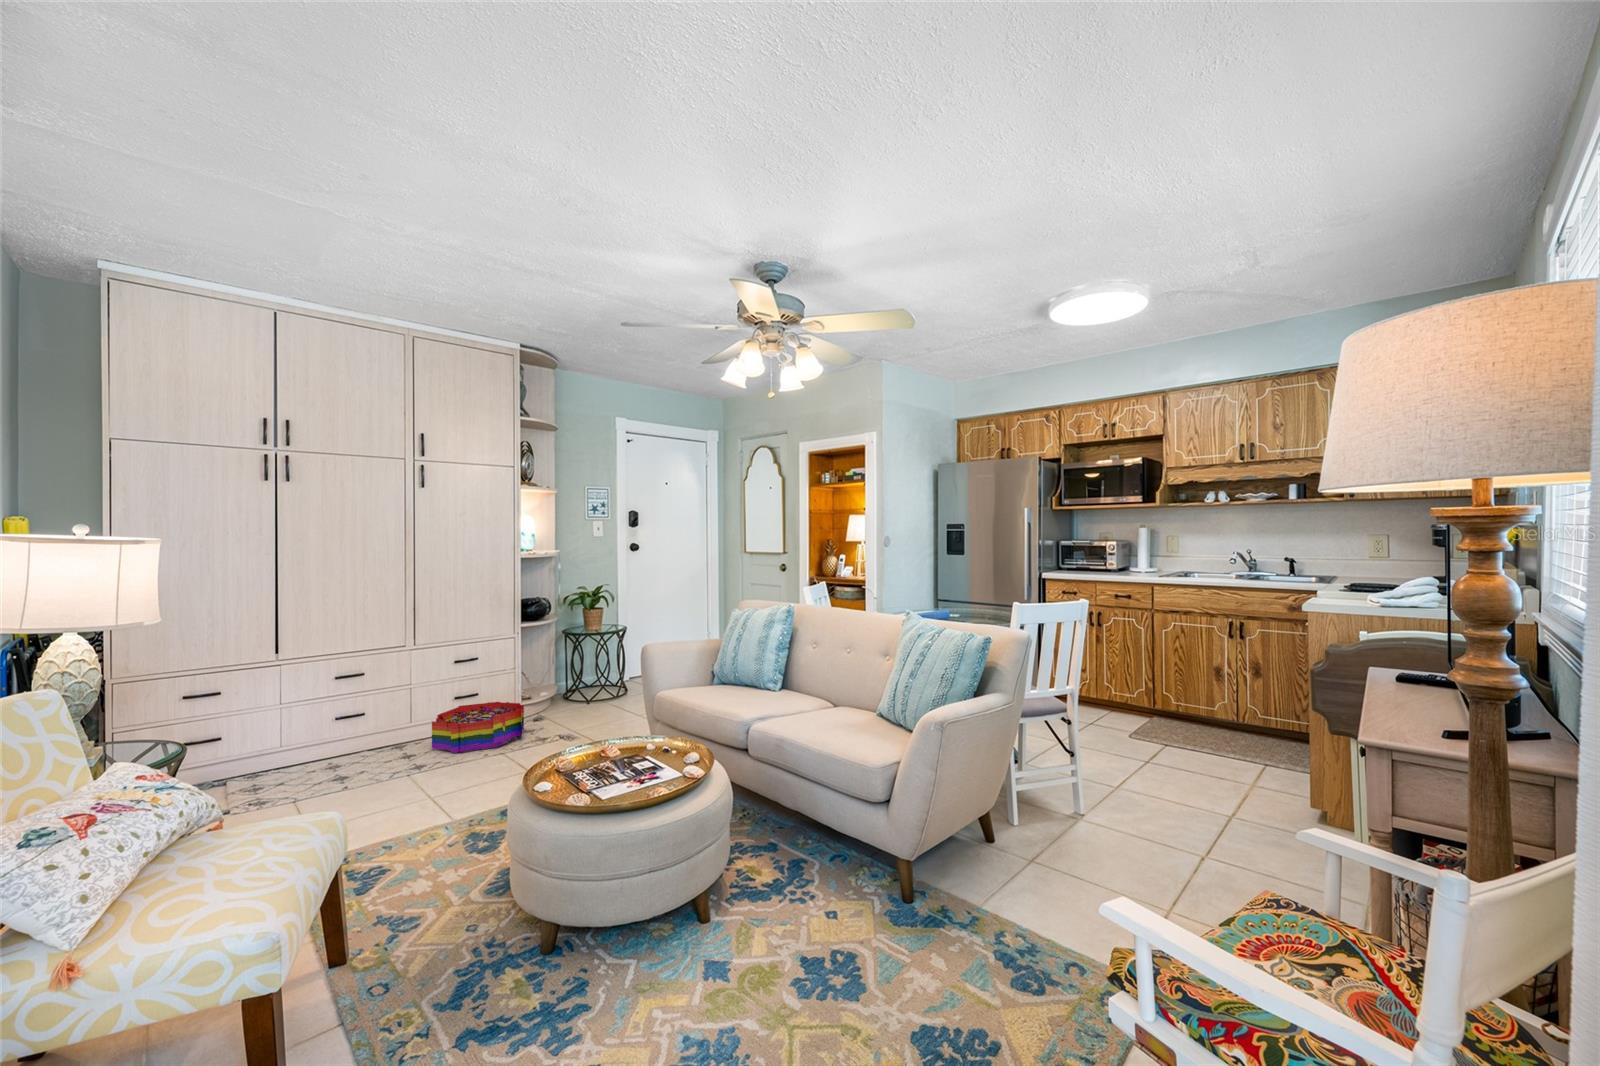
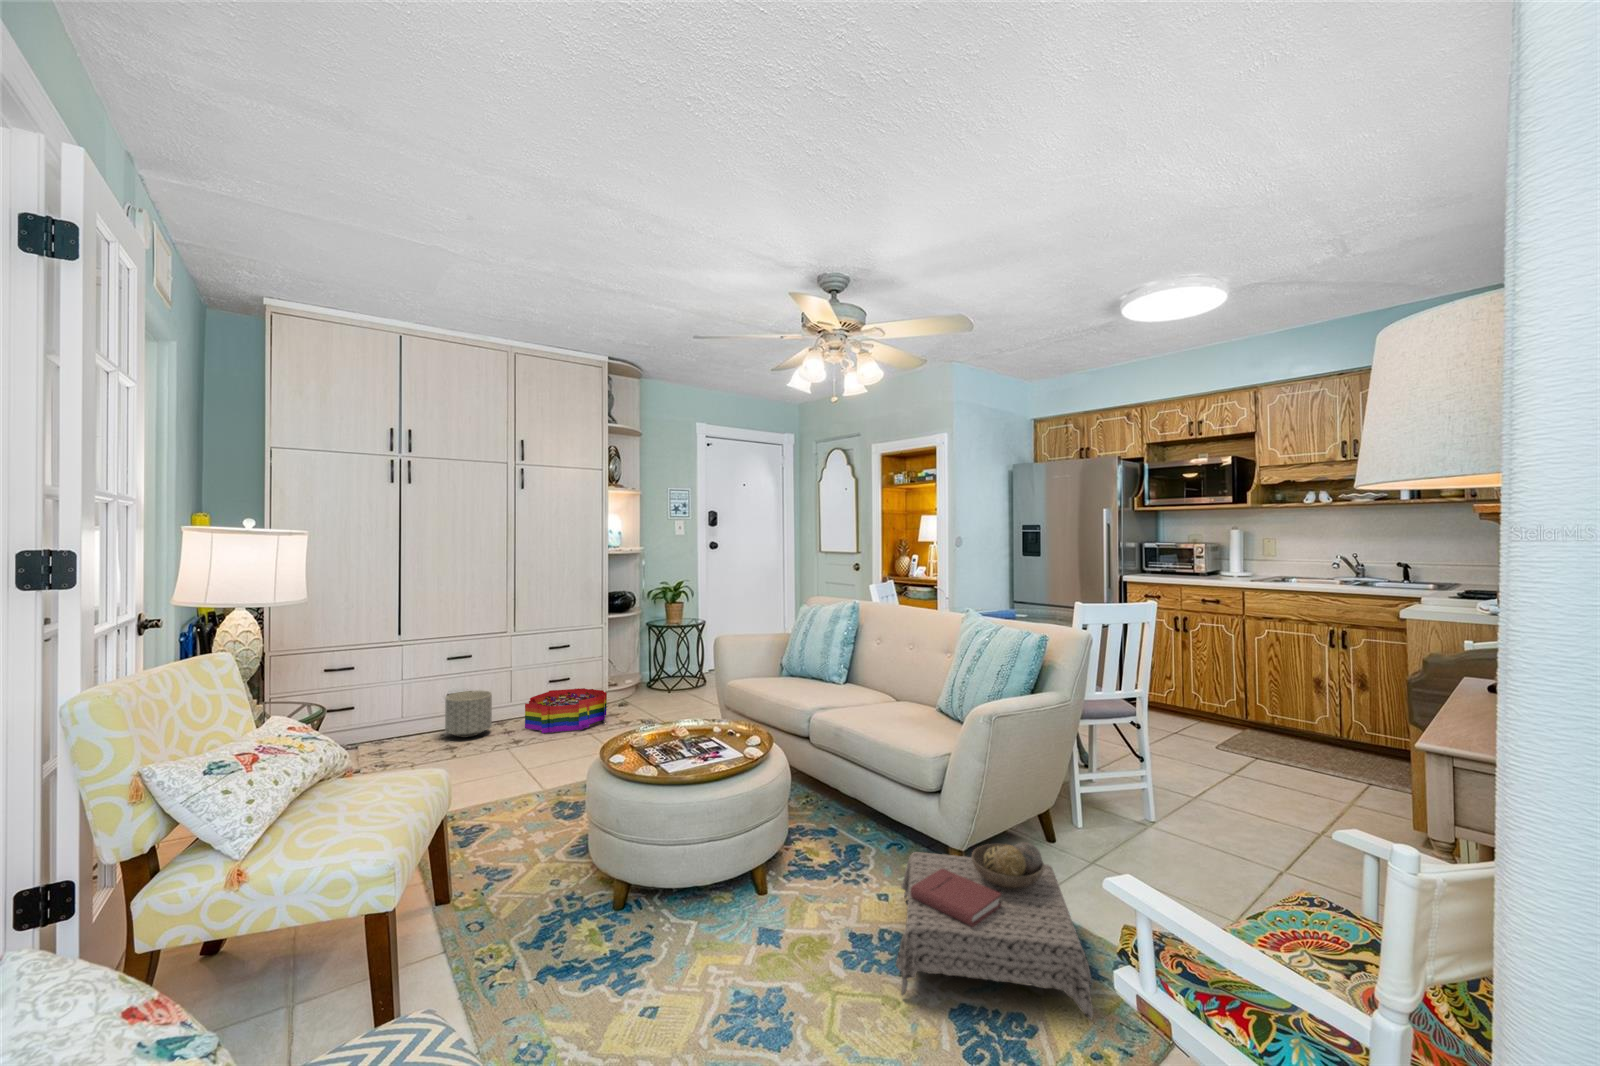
planter: none [338,709,393,762] -> present [445,690,492,738]
ottoman: none [852,850,1057,1034] -> present [896,842,1094,1021]

